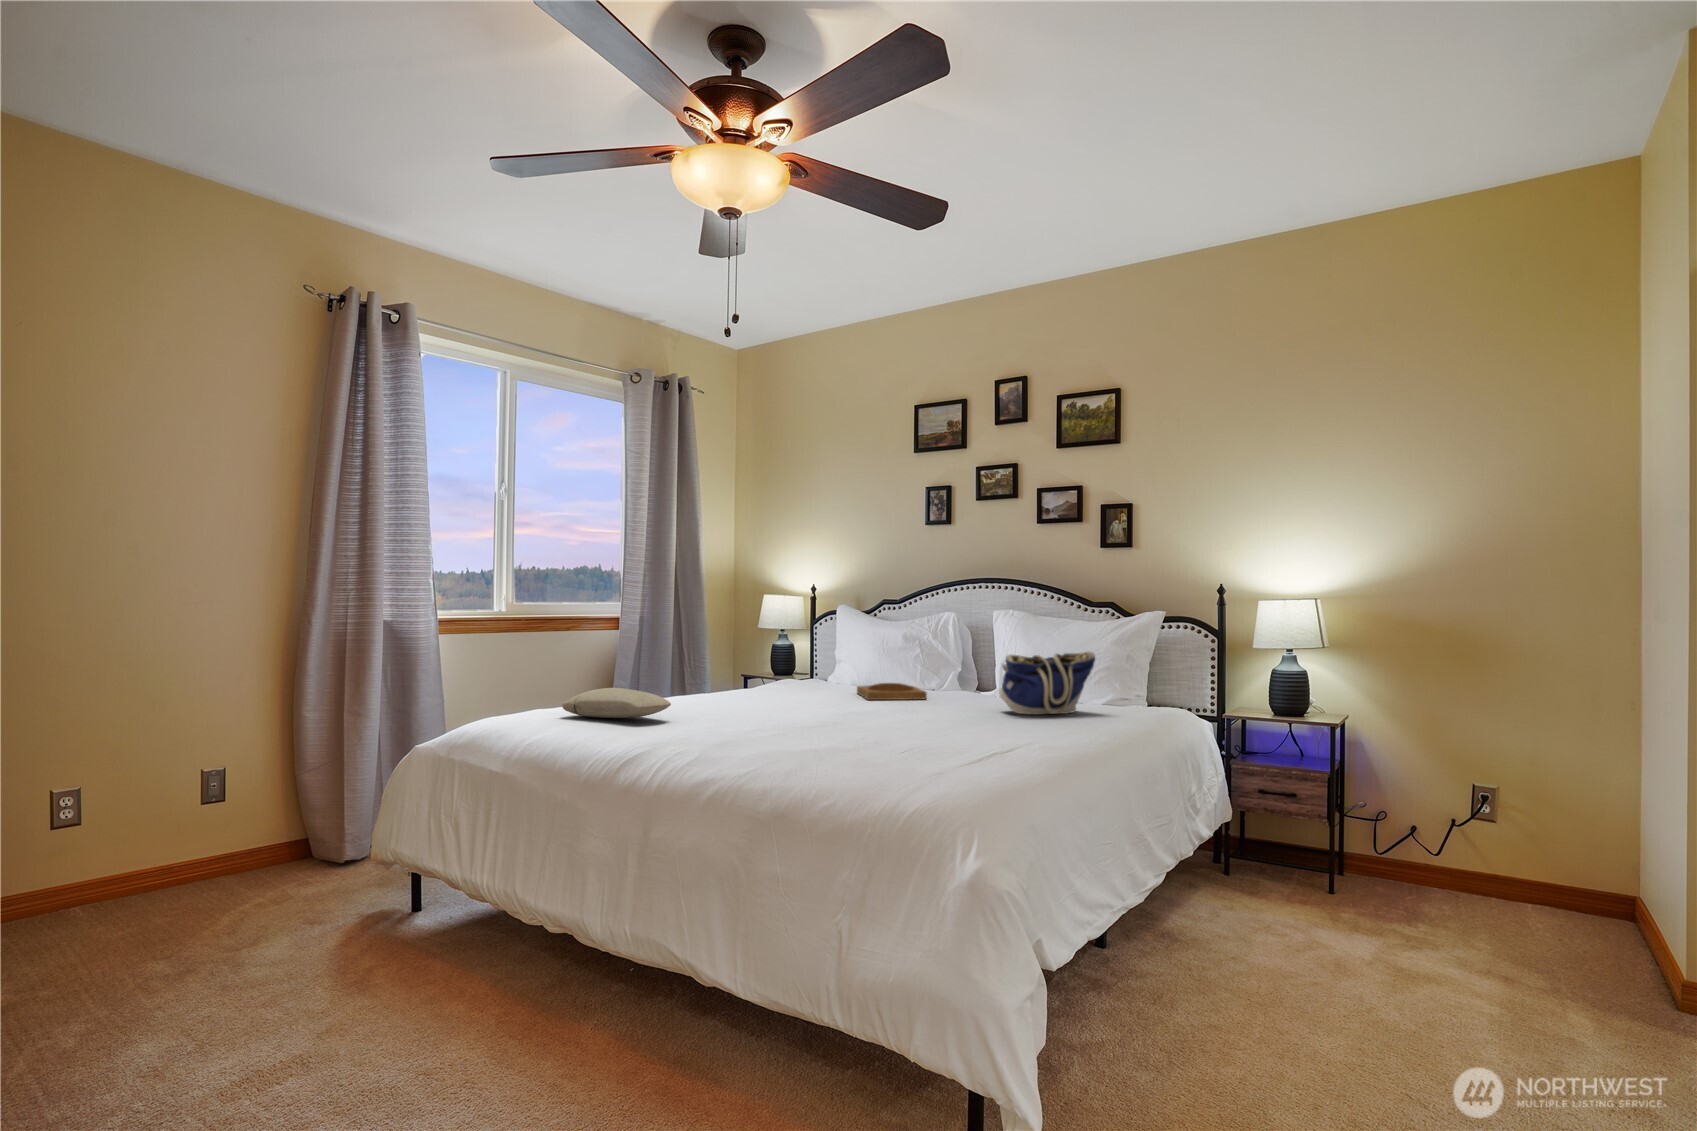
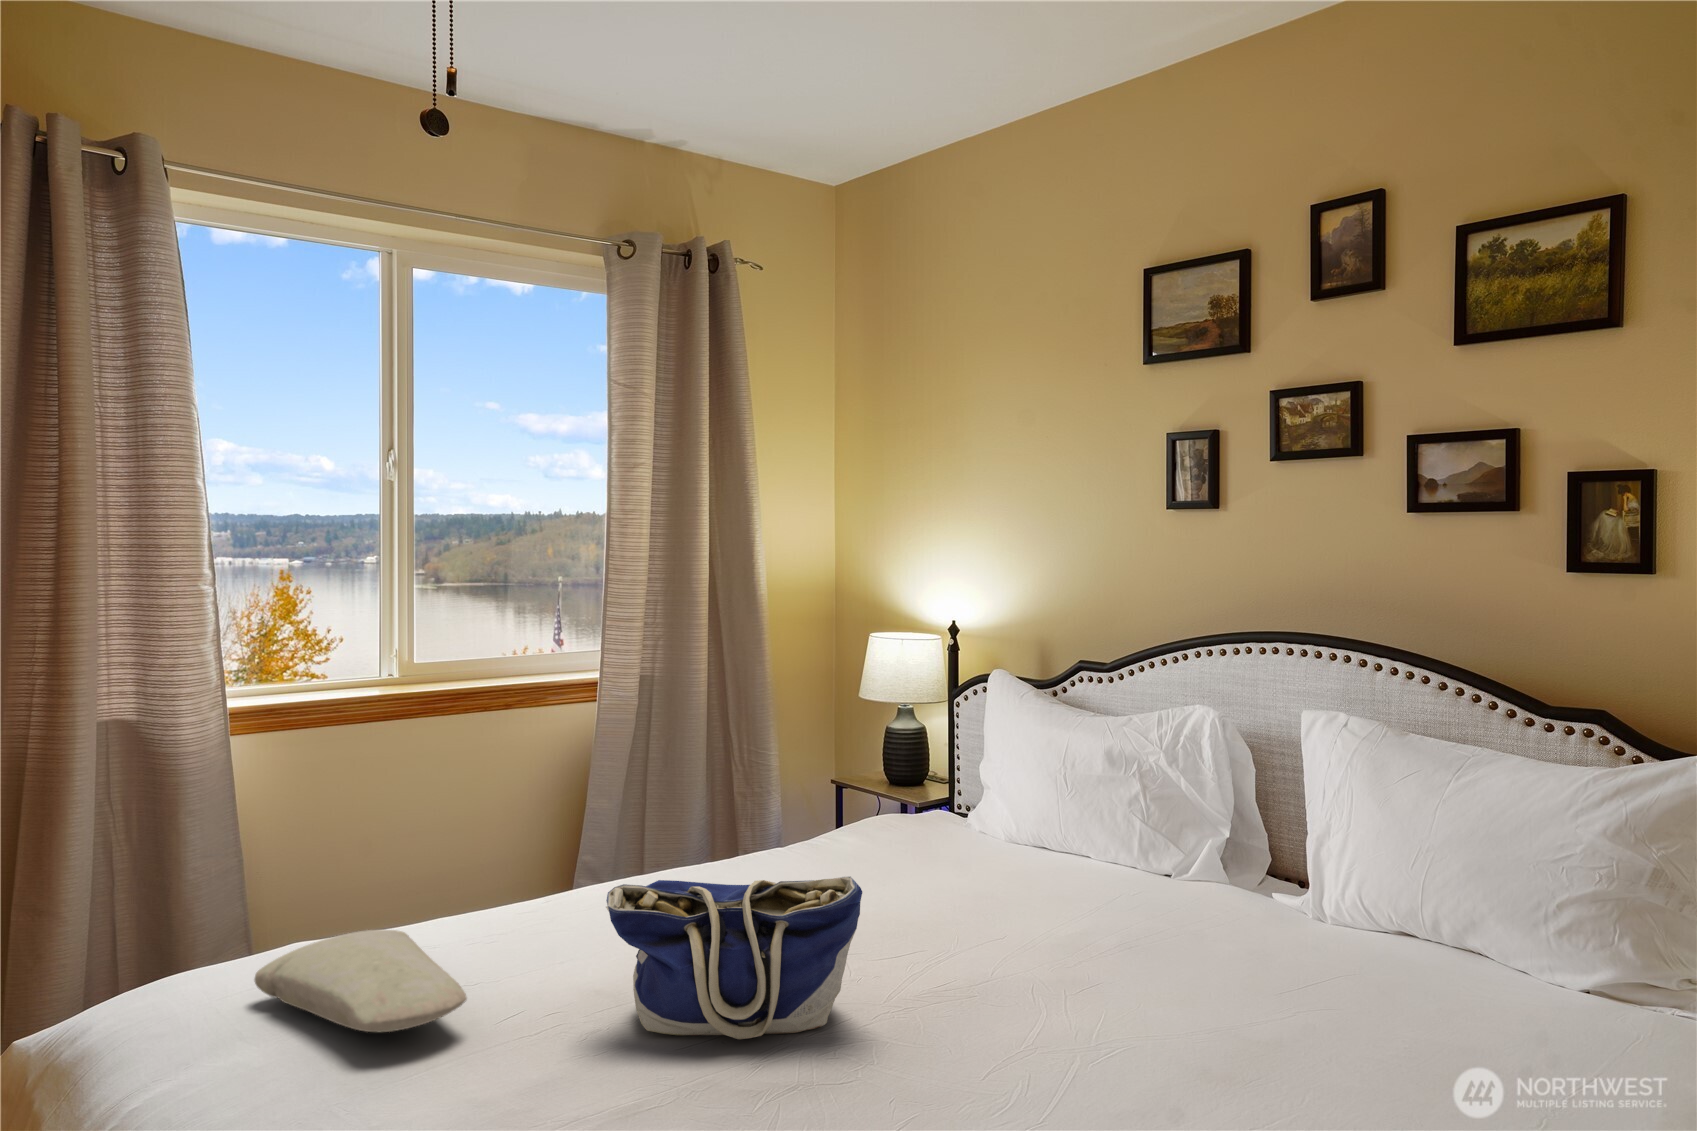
tote bag: present [999,652,1095,714] -> present [606,877,862,1039]
tray: present [857,683,927,700] -> none [983,883,1130,941]

